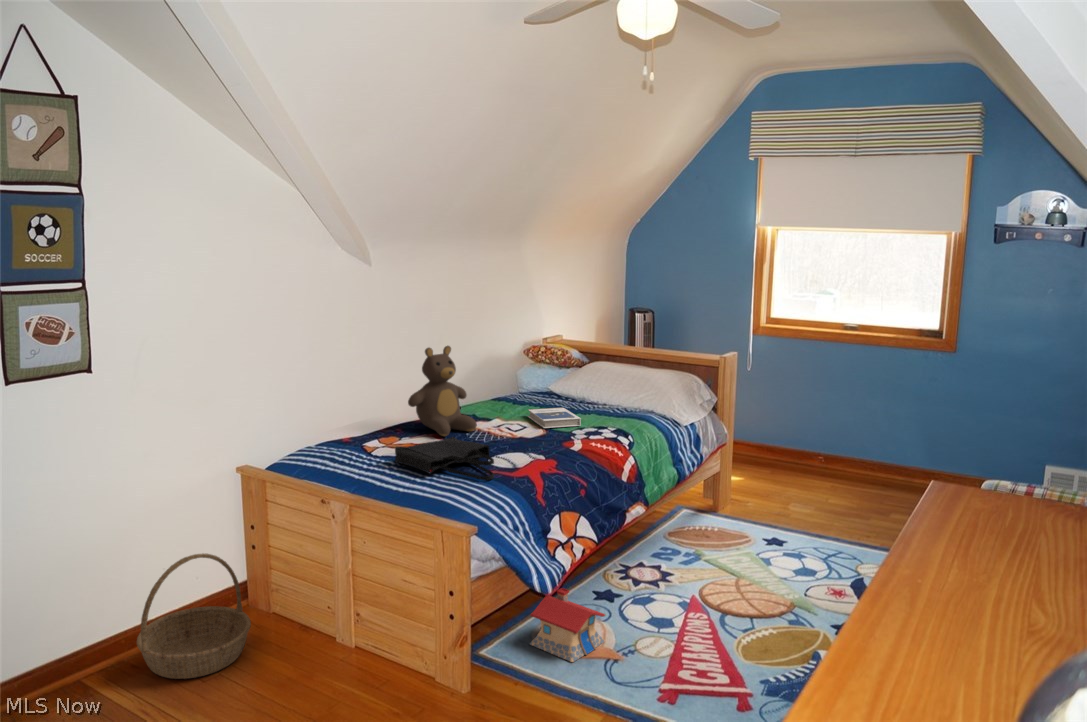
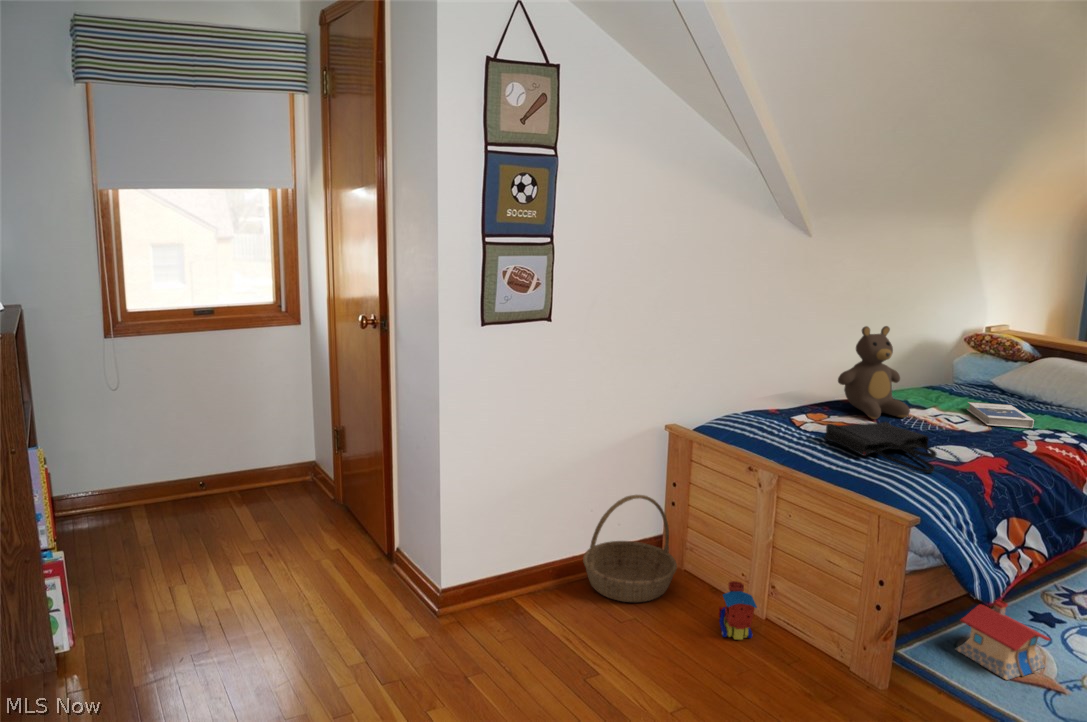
toy train: none [297,627,334,690] -> present [718,581,757,640]

